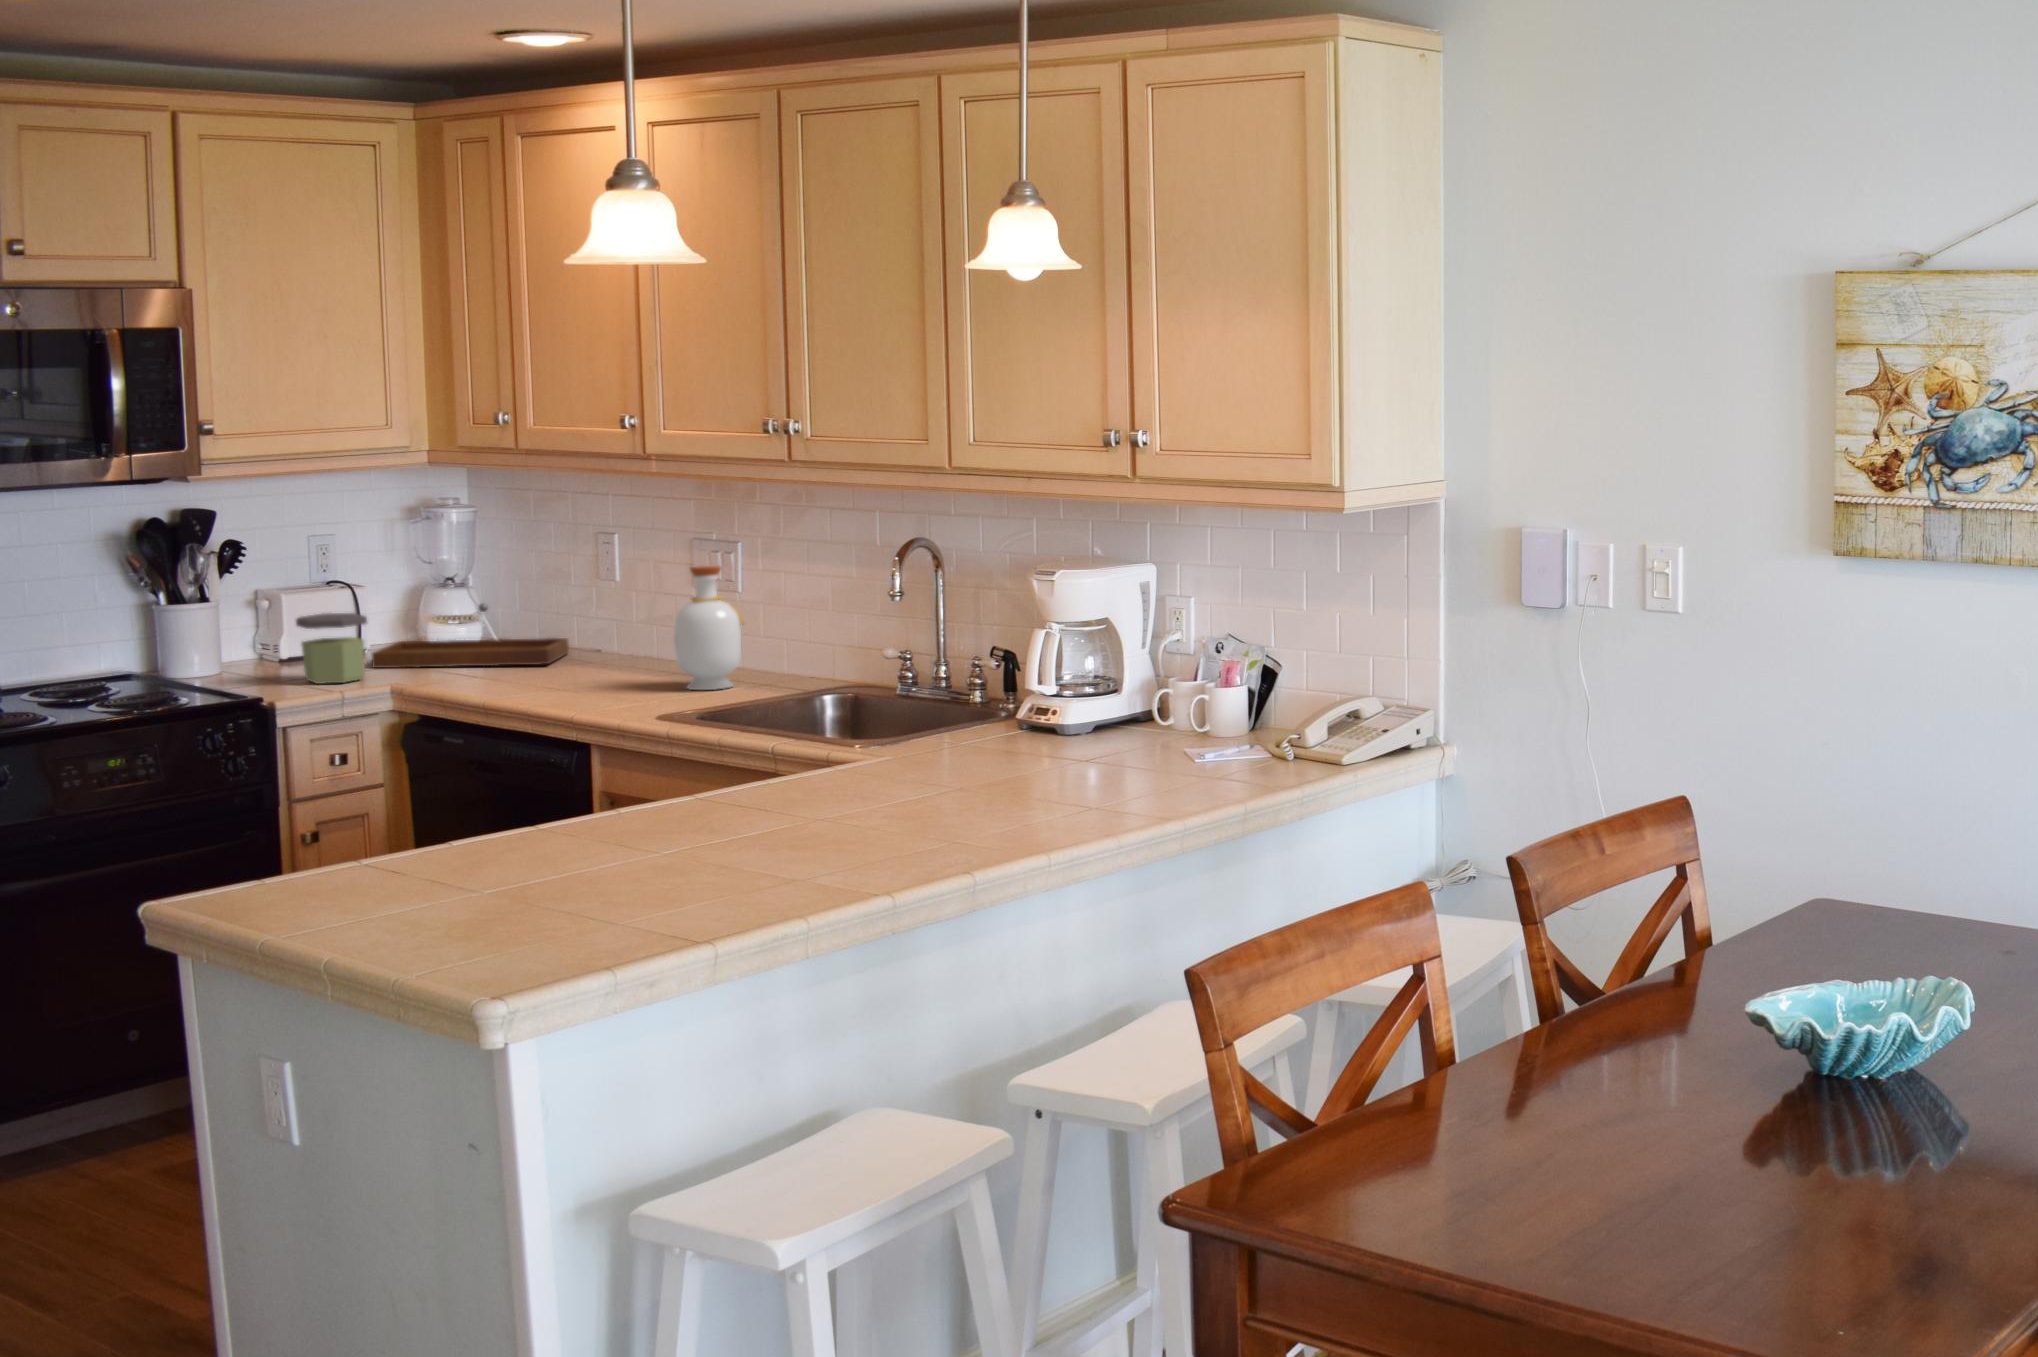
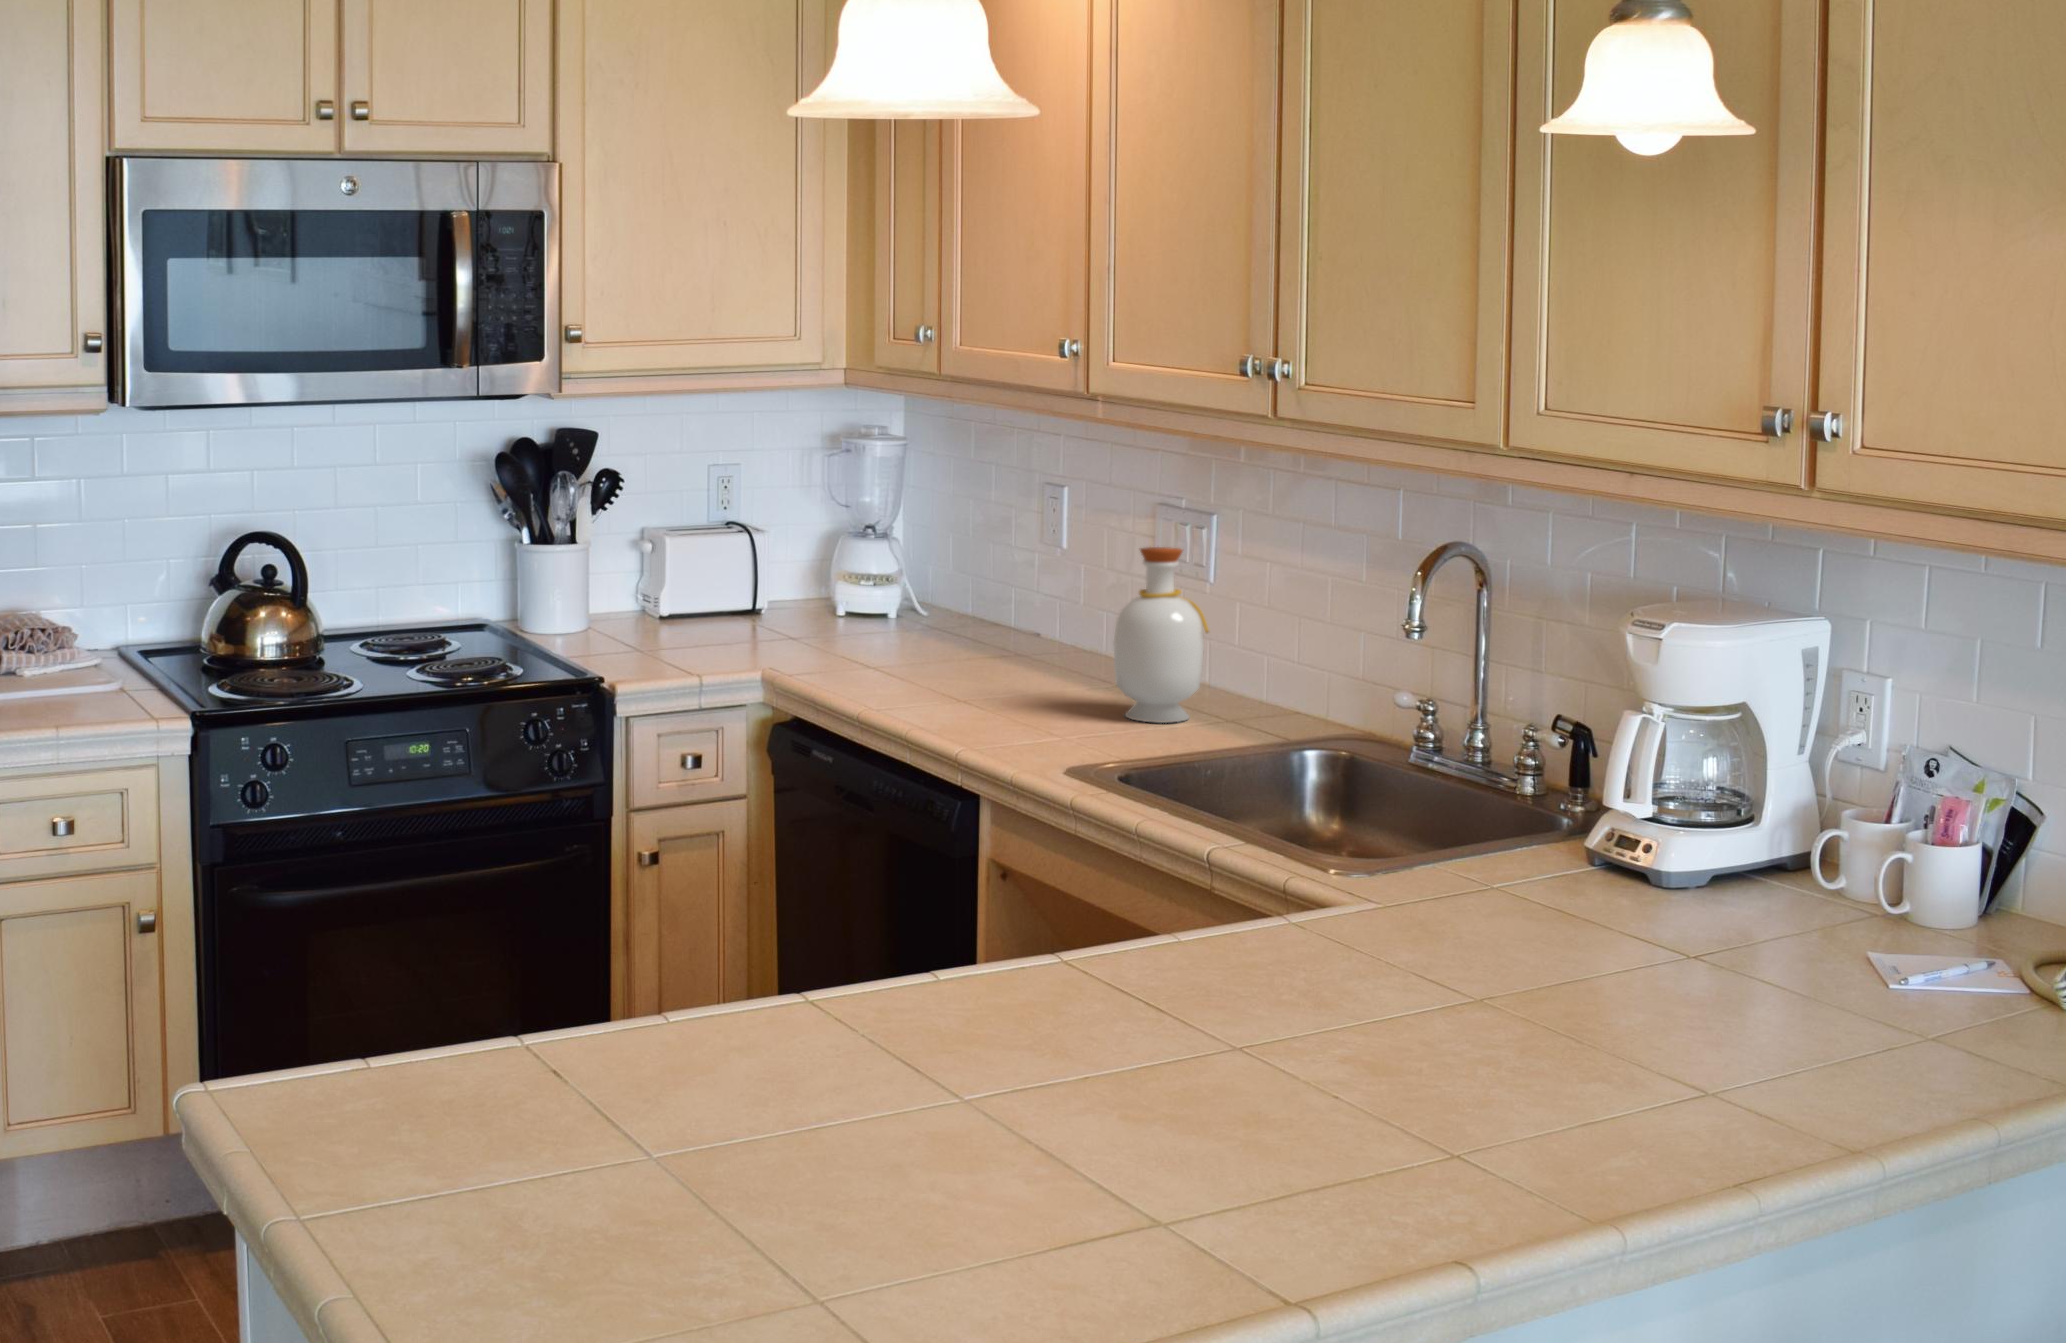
tray: present [372,603,569,668] -> none [755,566,992,657]
jar: present [296,613,367,684] -> none [667,571,747,664]

